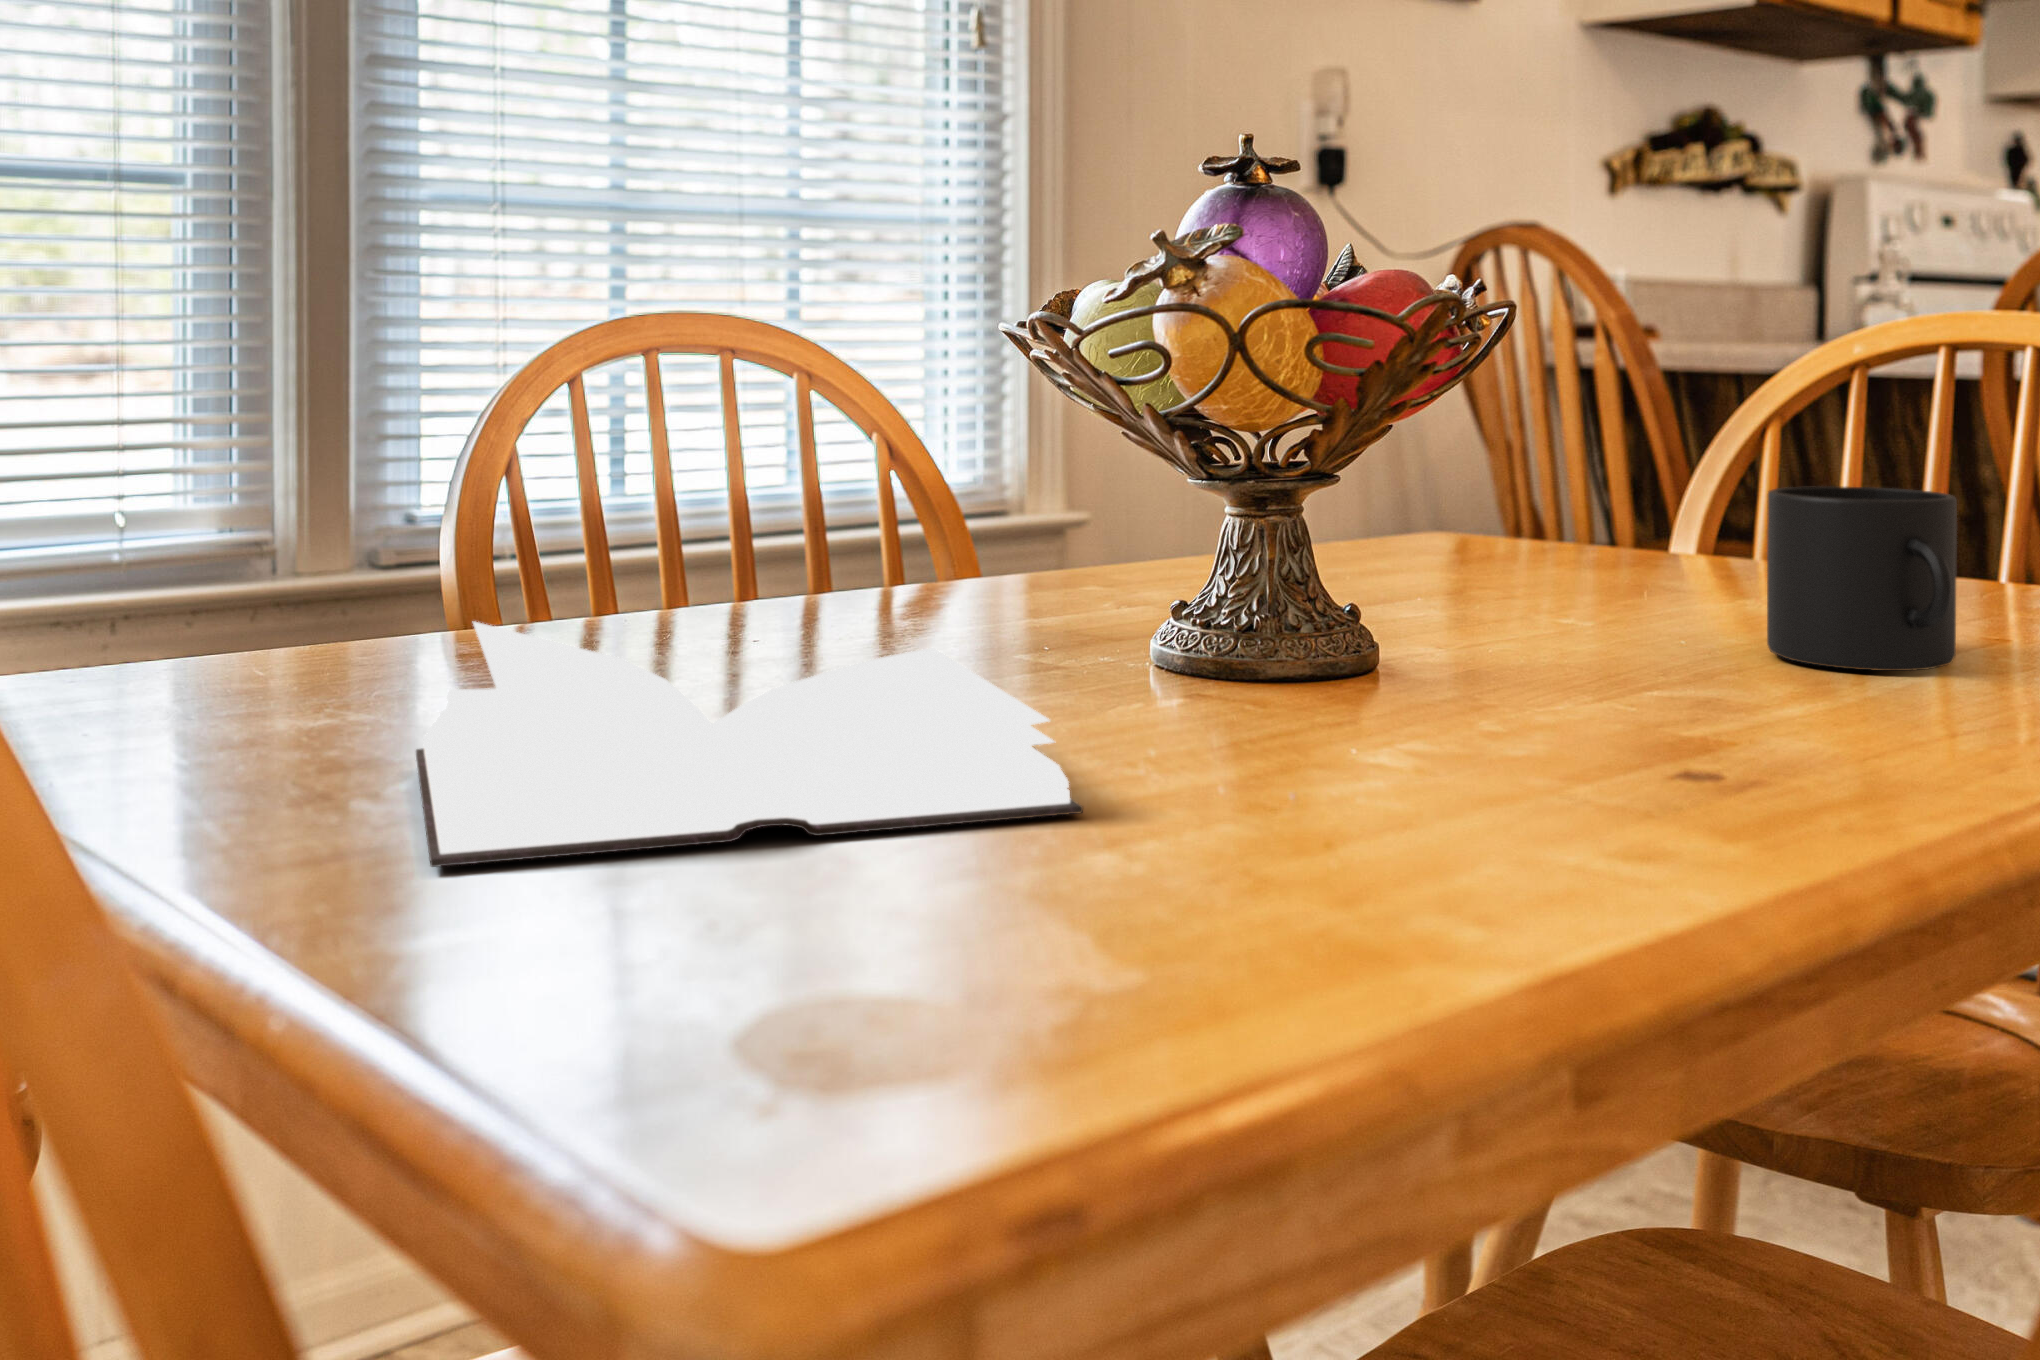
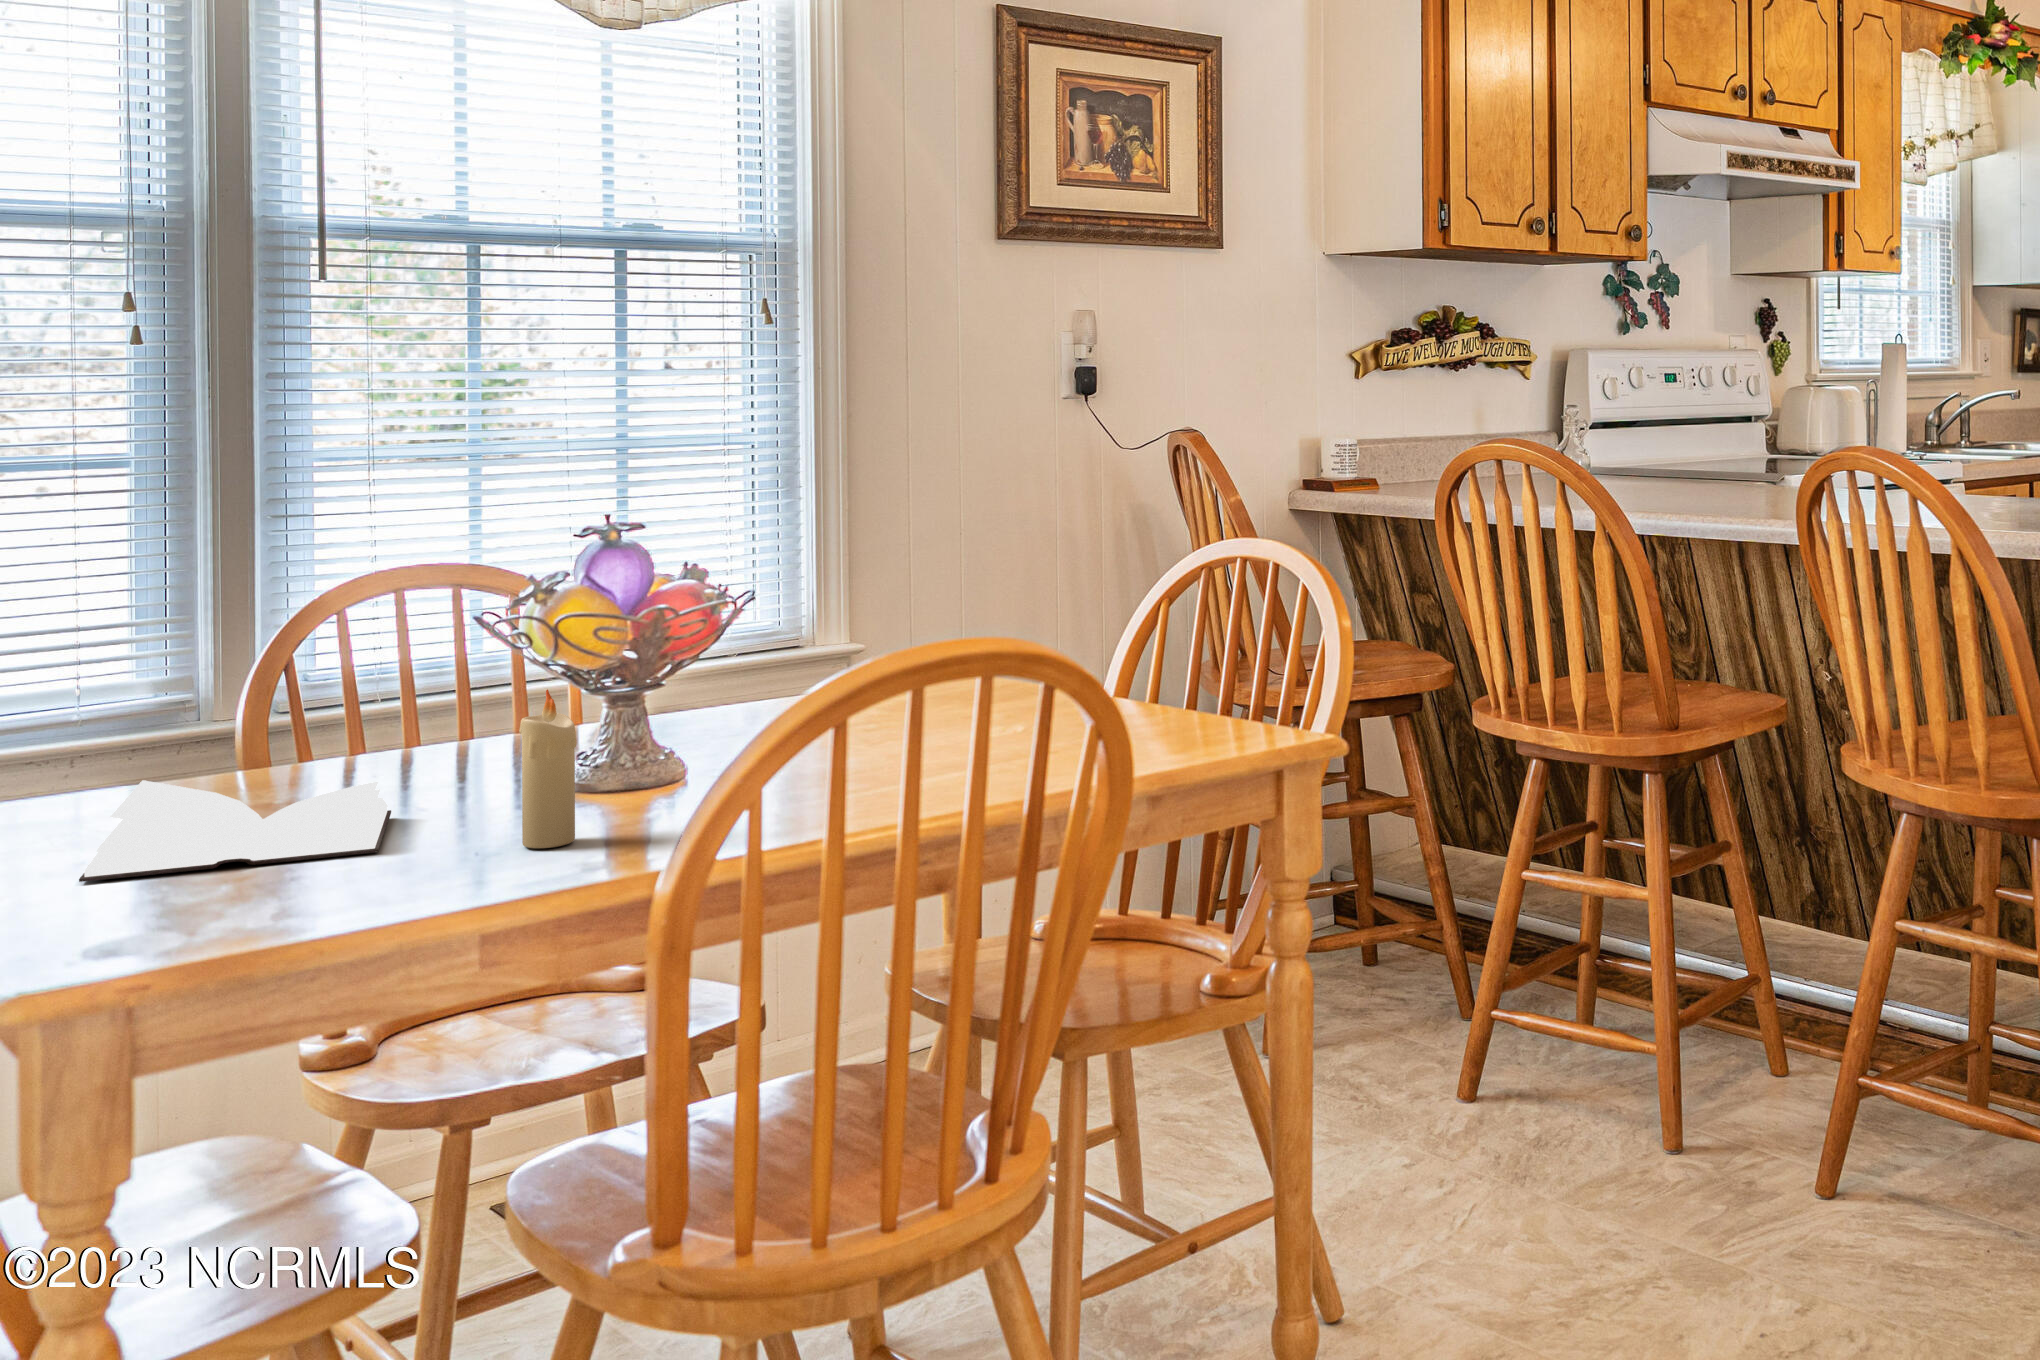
candle: none [1409,410,1548,819] -> present [519,689,577,848]
mug: present [1767,486,1957,671] -> none [872,679,957,770]

